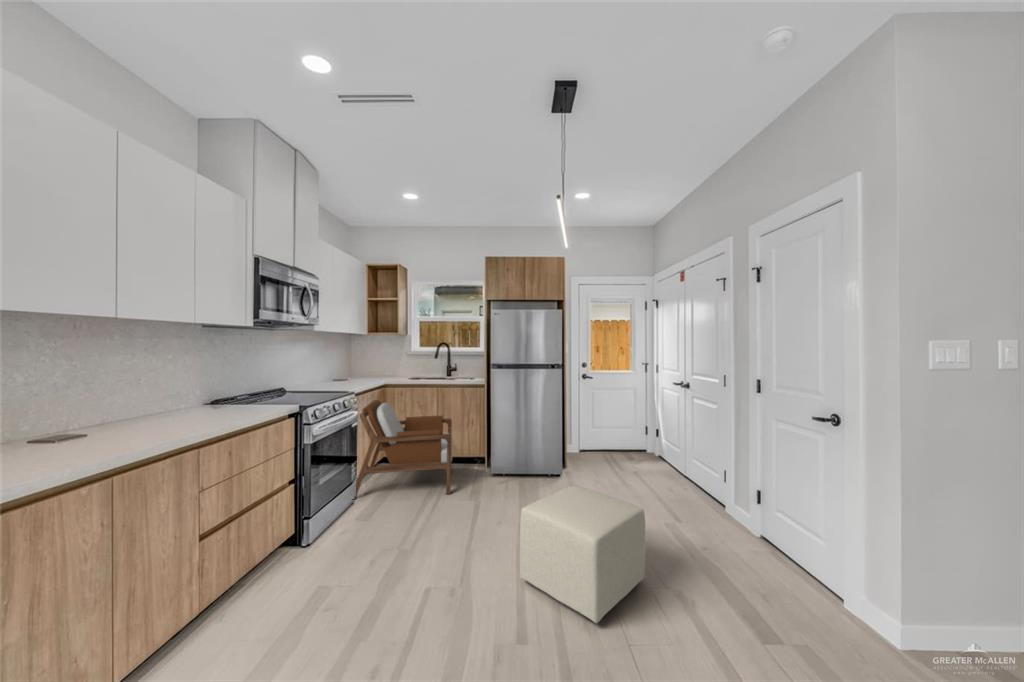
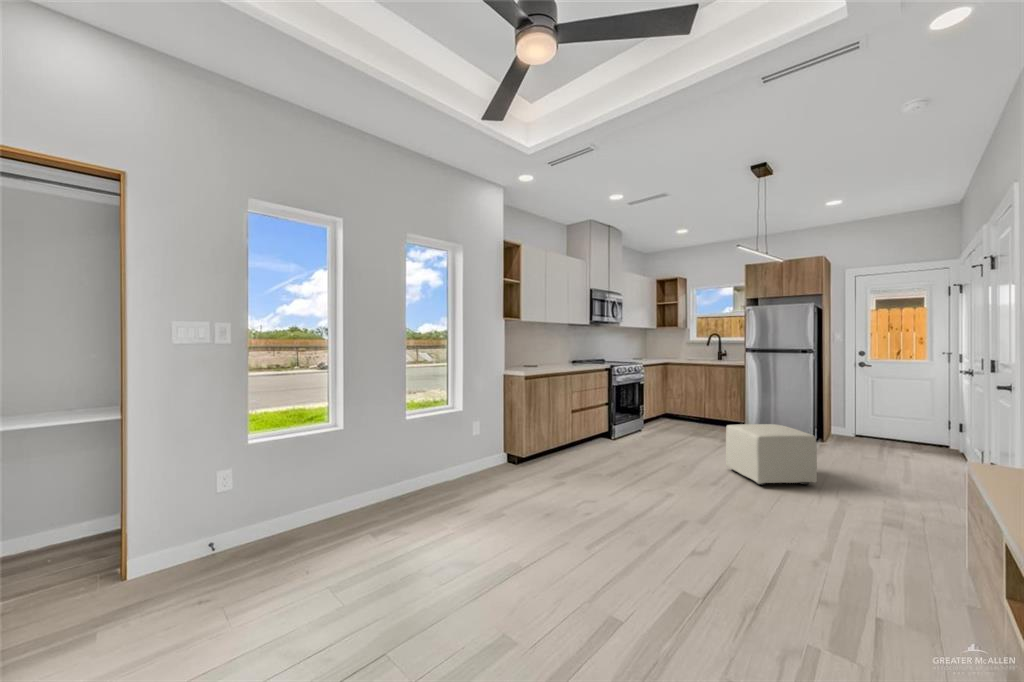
armchair: present [354,400,452,499] -> none [640,373,717,438]

